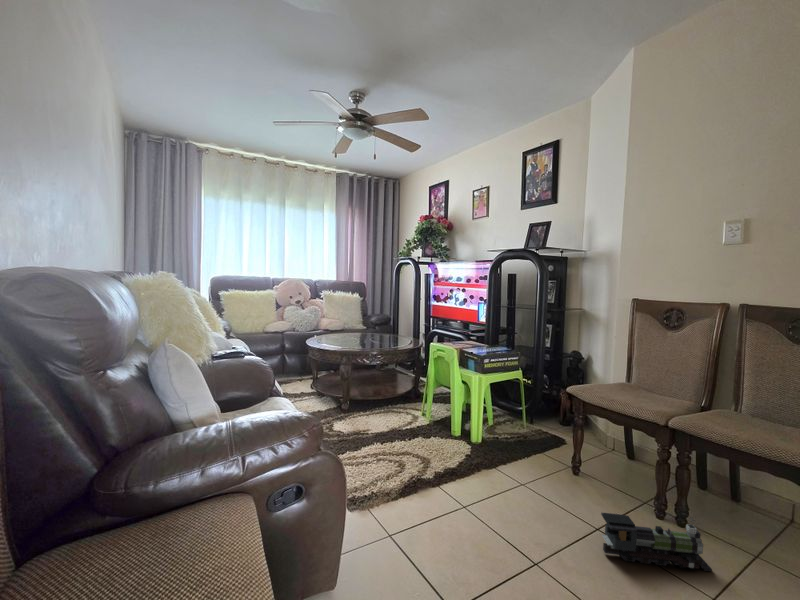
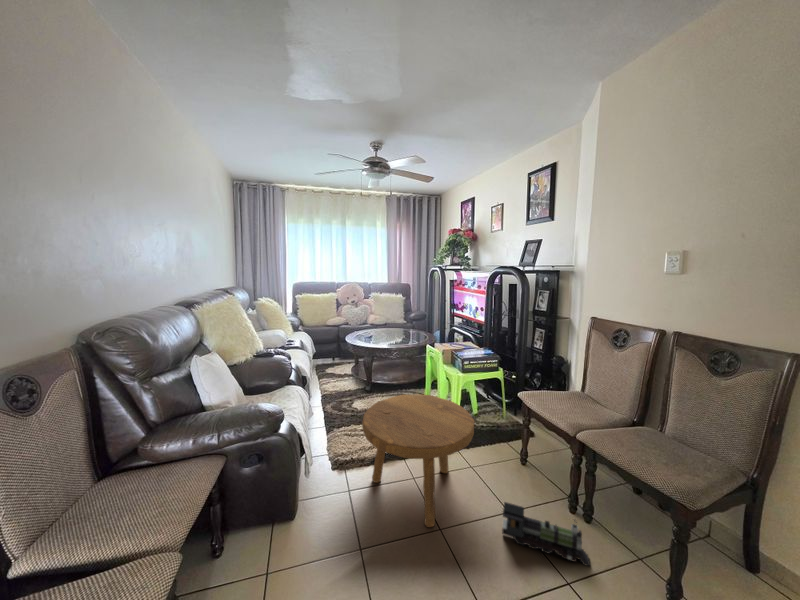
footstool: none [408,397,557,561] -> present [362,394,474,527]

